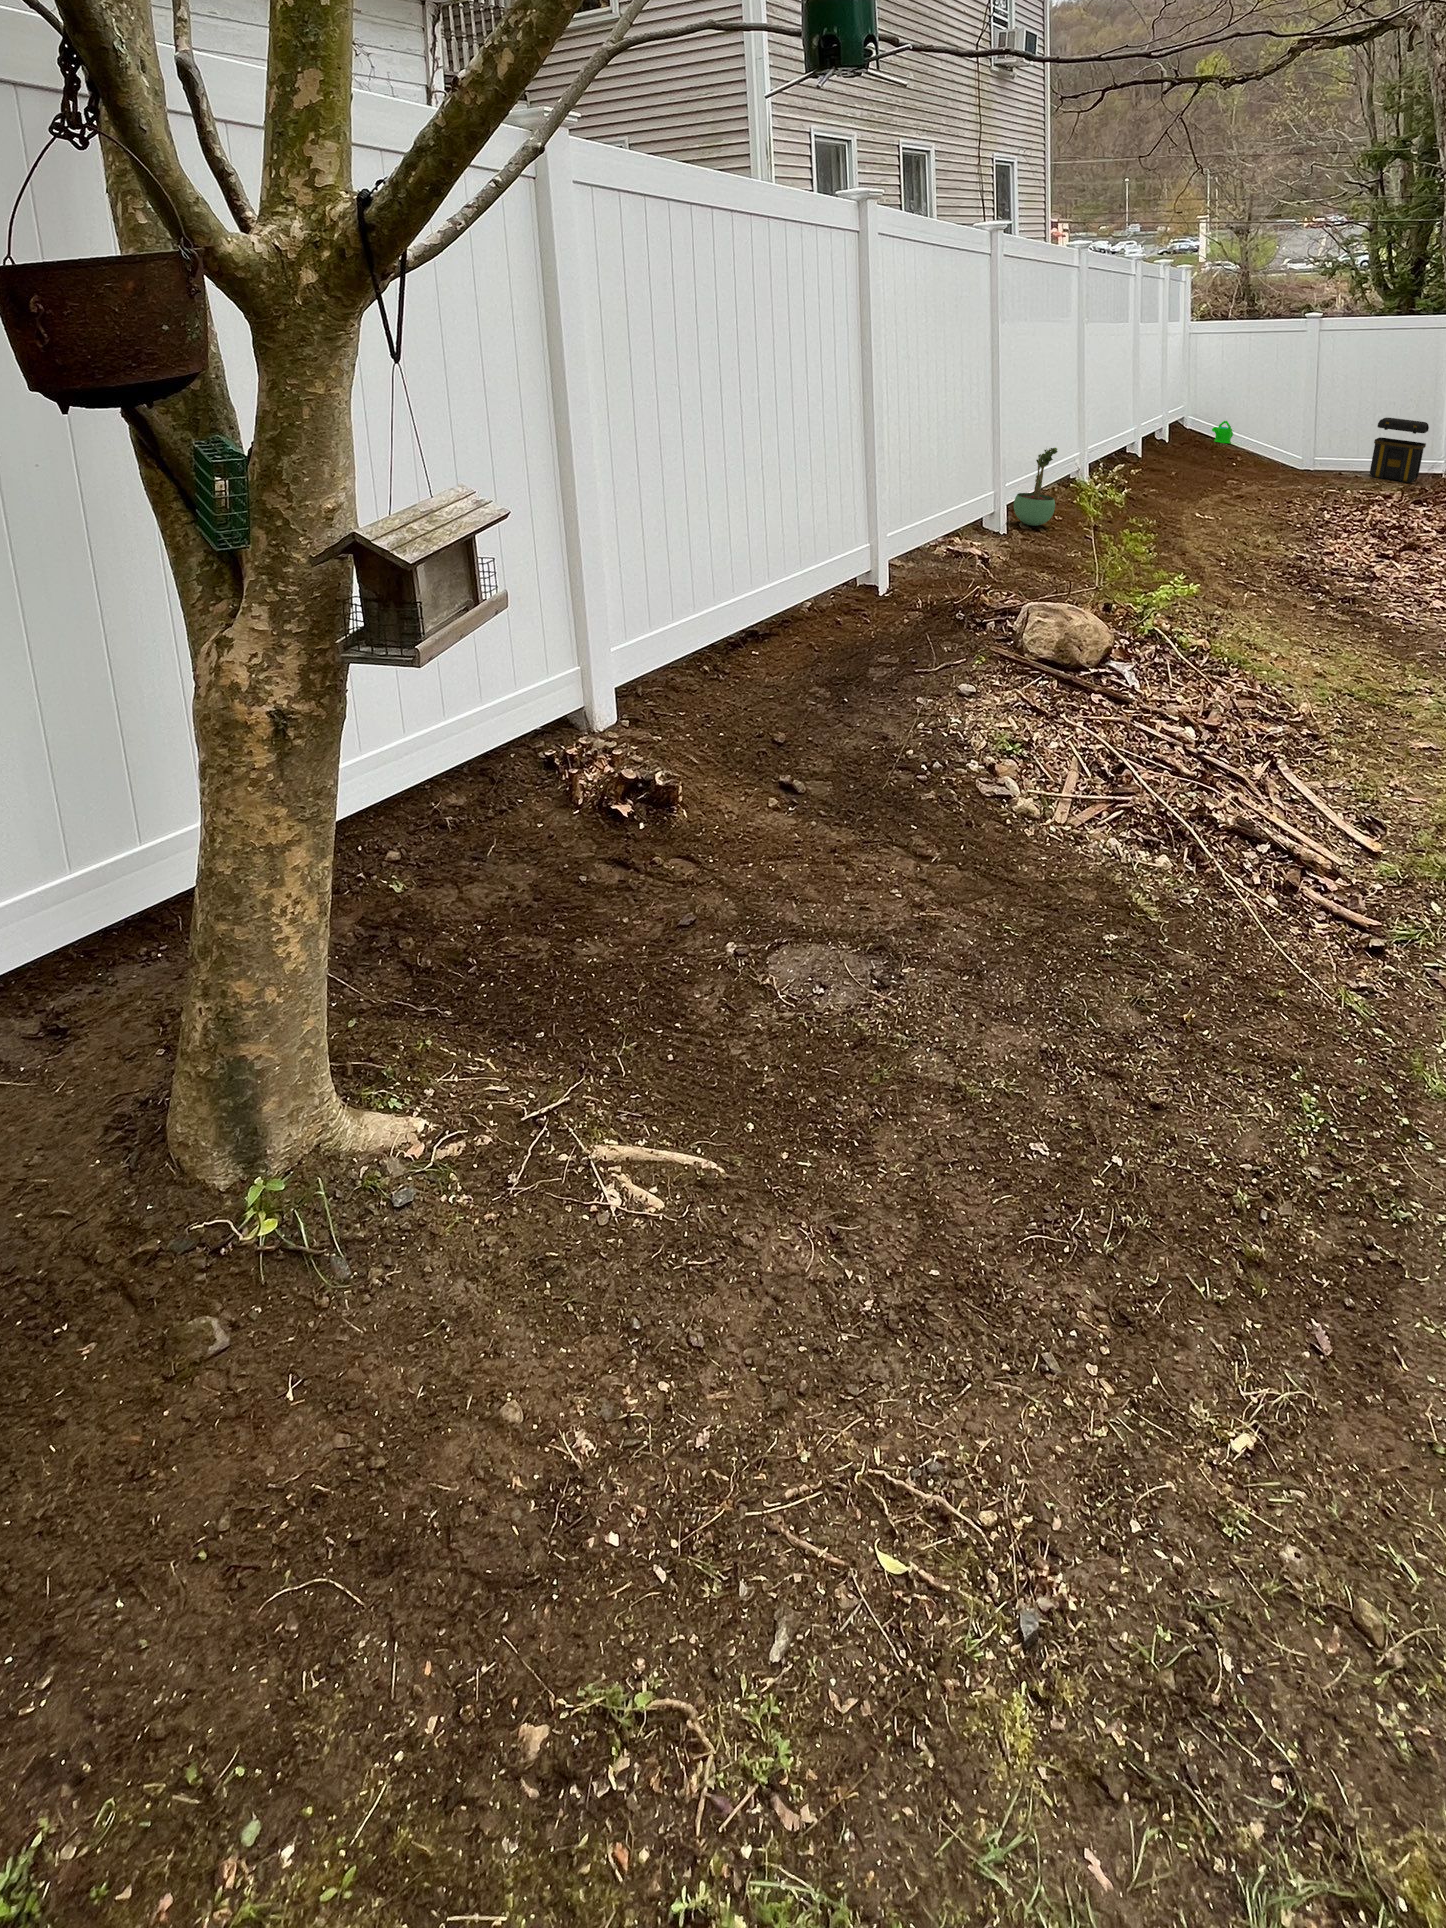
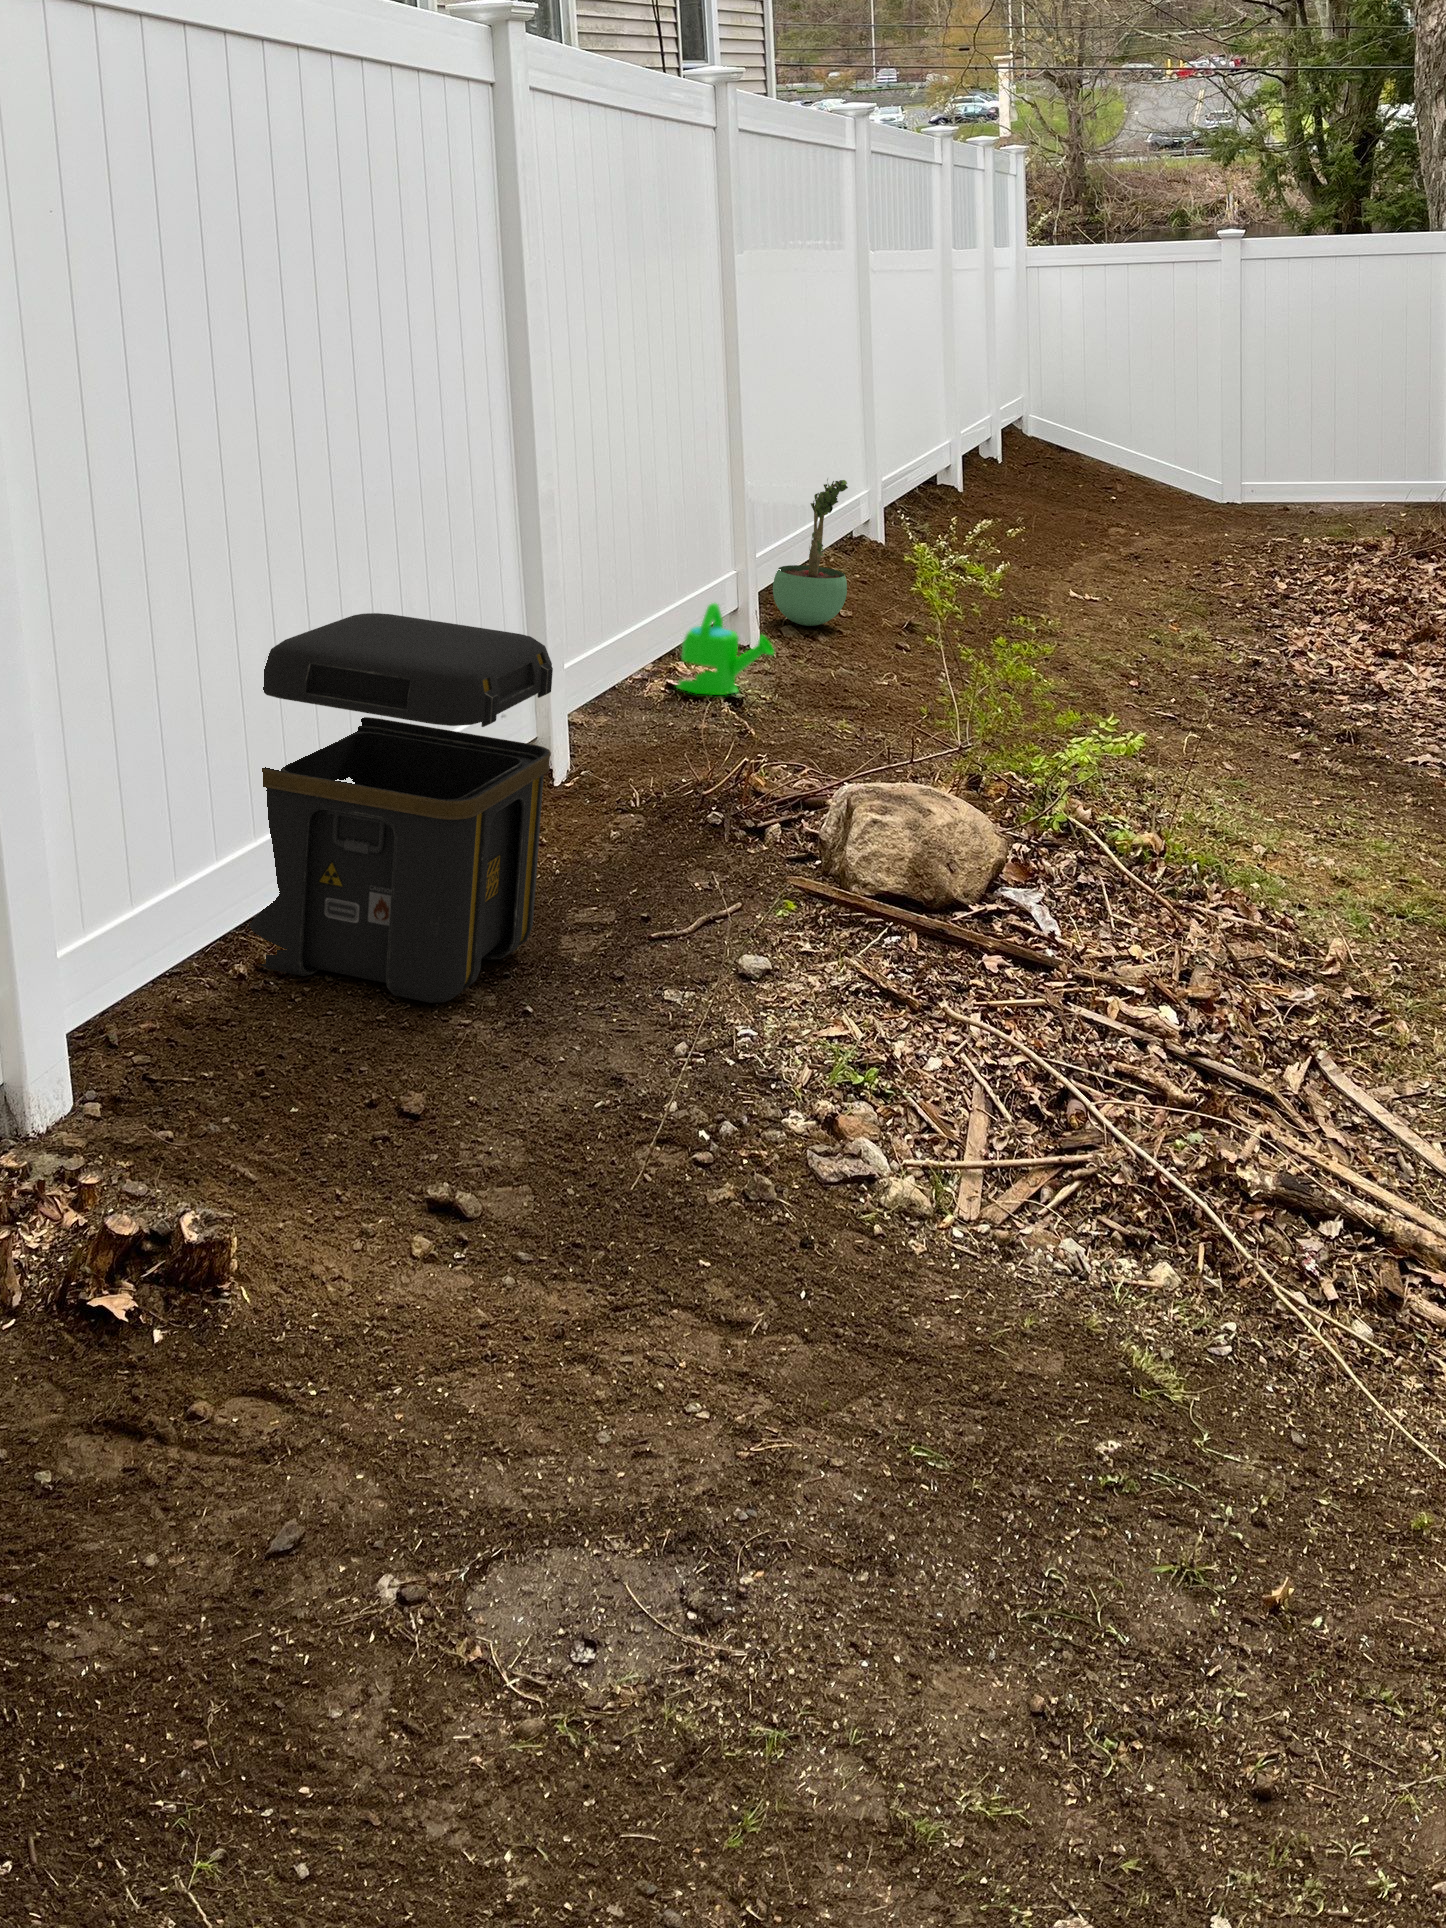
toolbox: present [1370,418,1429,483] -> present [248,613,553,1003]
watering can: present [1212,421,1233,443] -> present [677,603,774,695]

